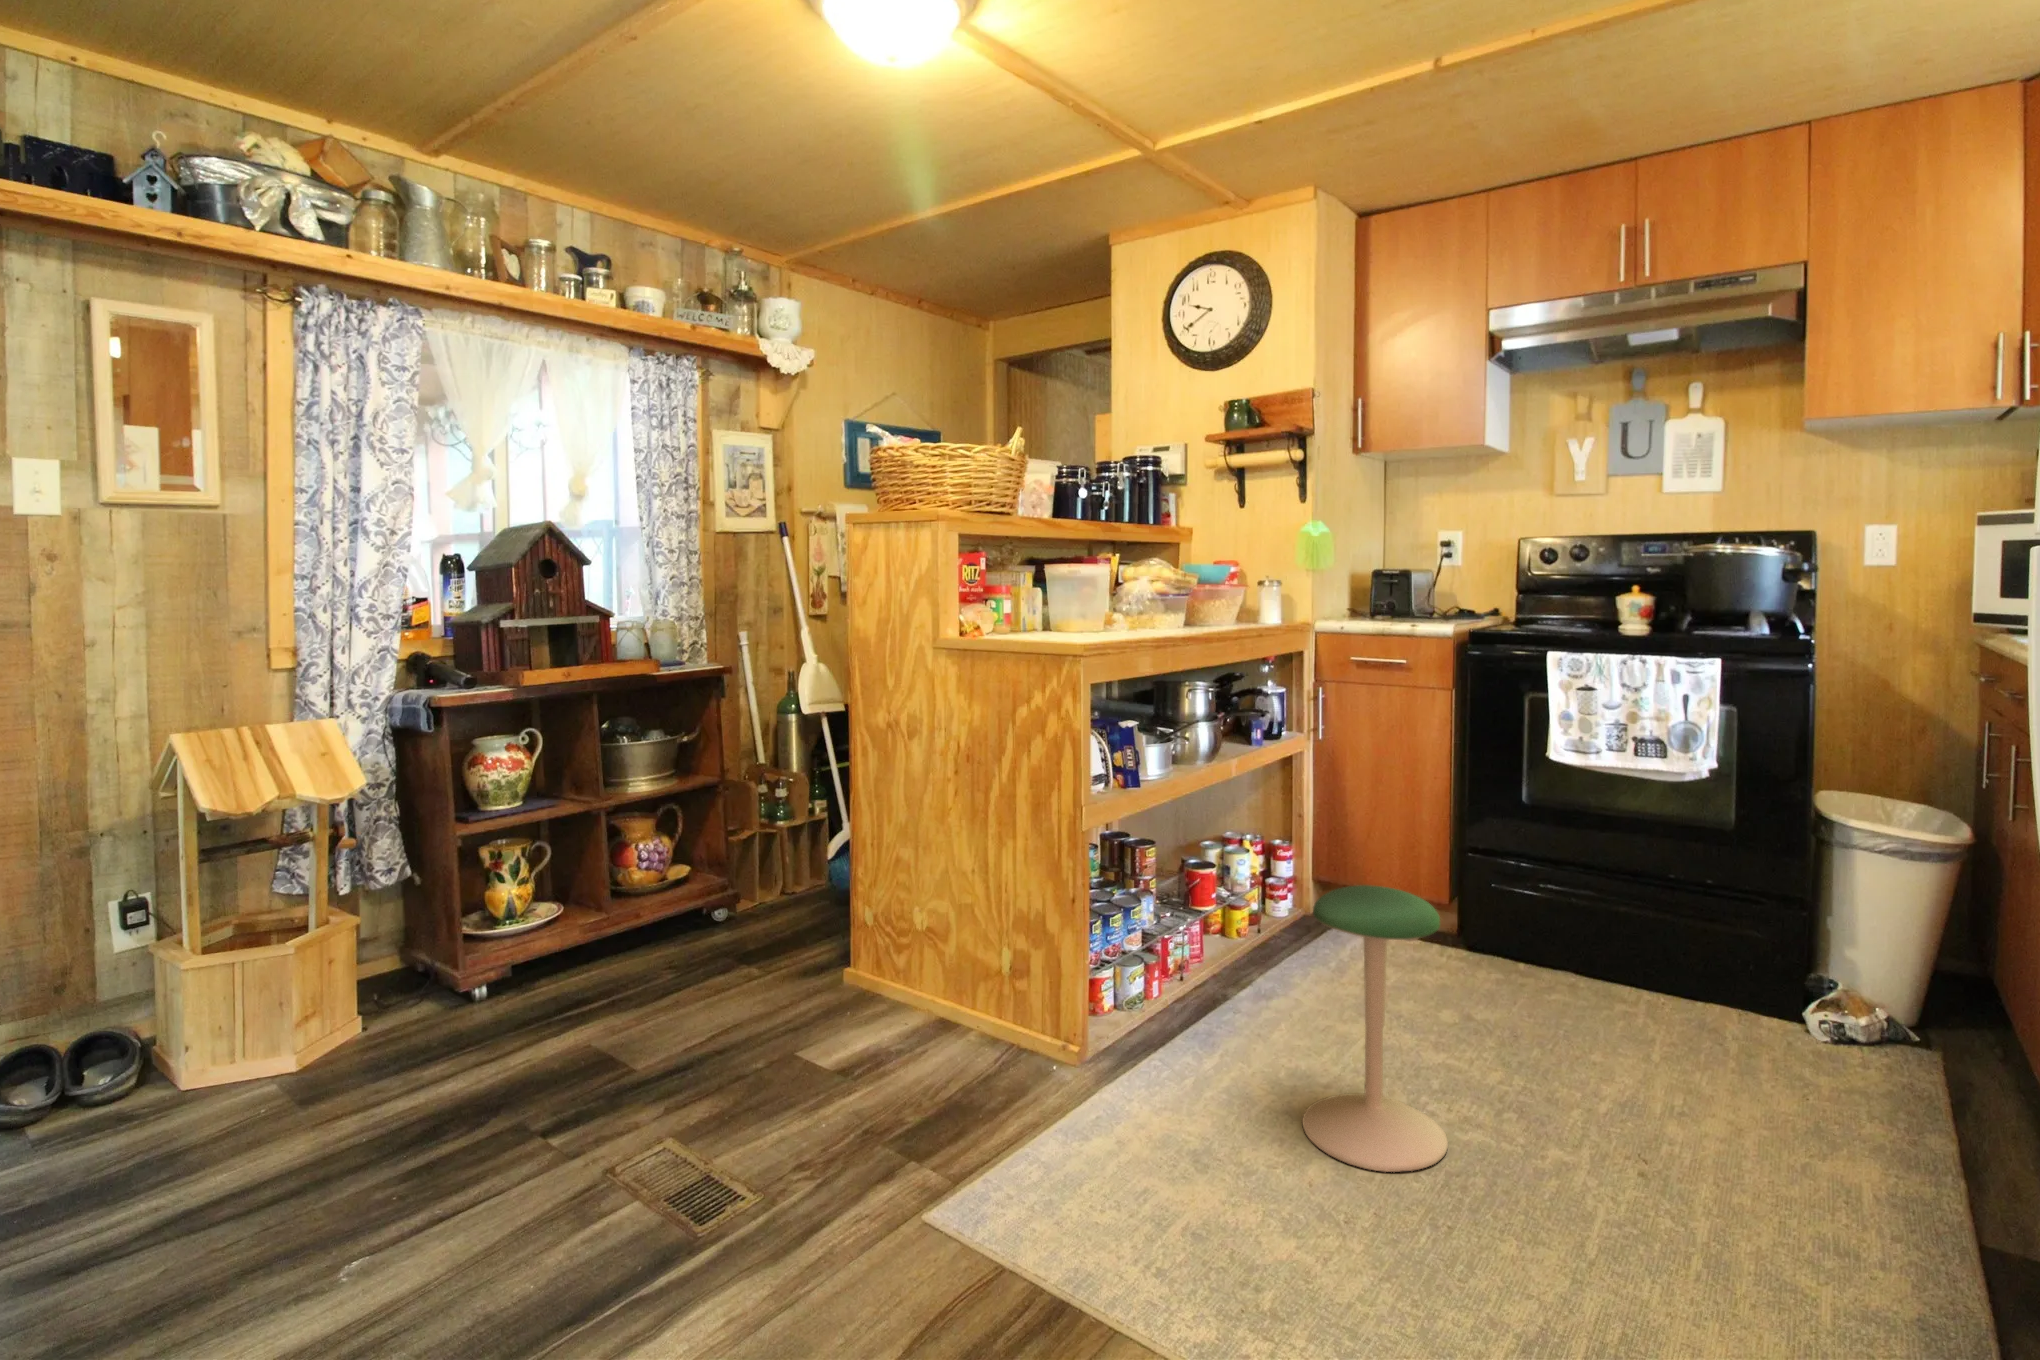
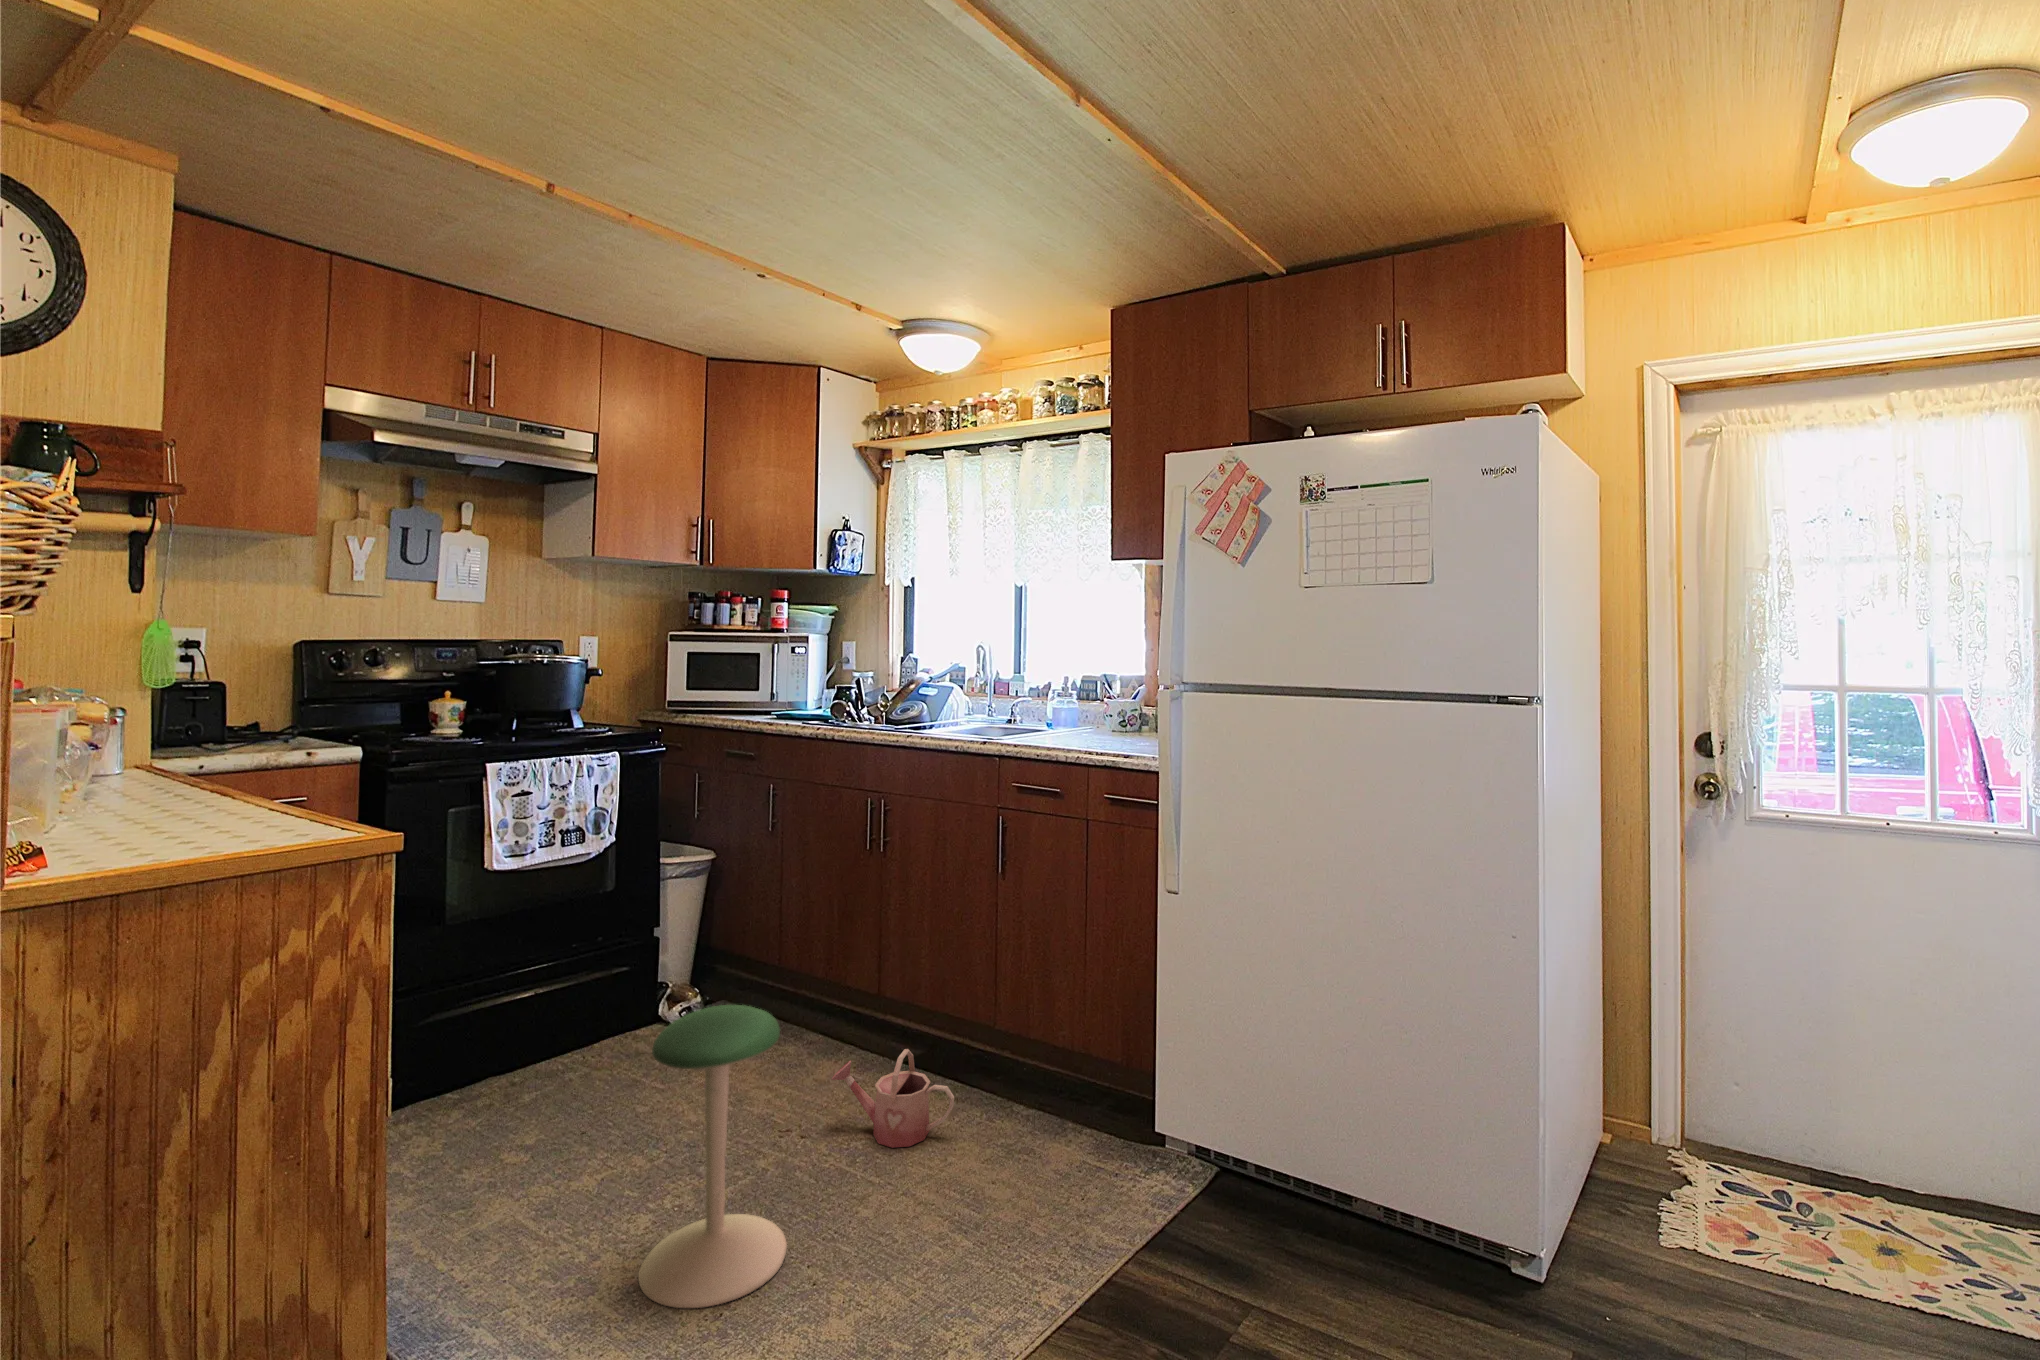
watering can: none [1668,1098,1781,1266] -> present [832,1049,954,1148]

